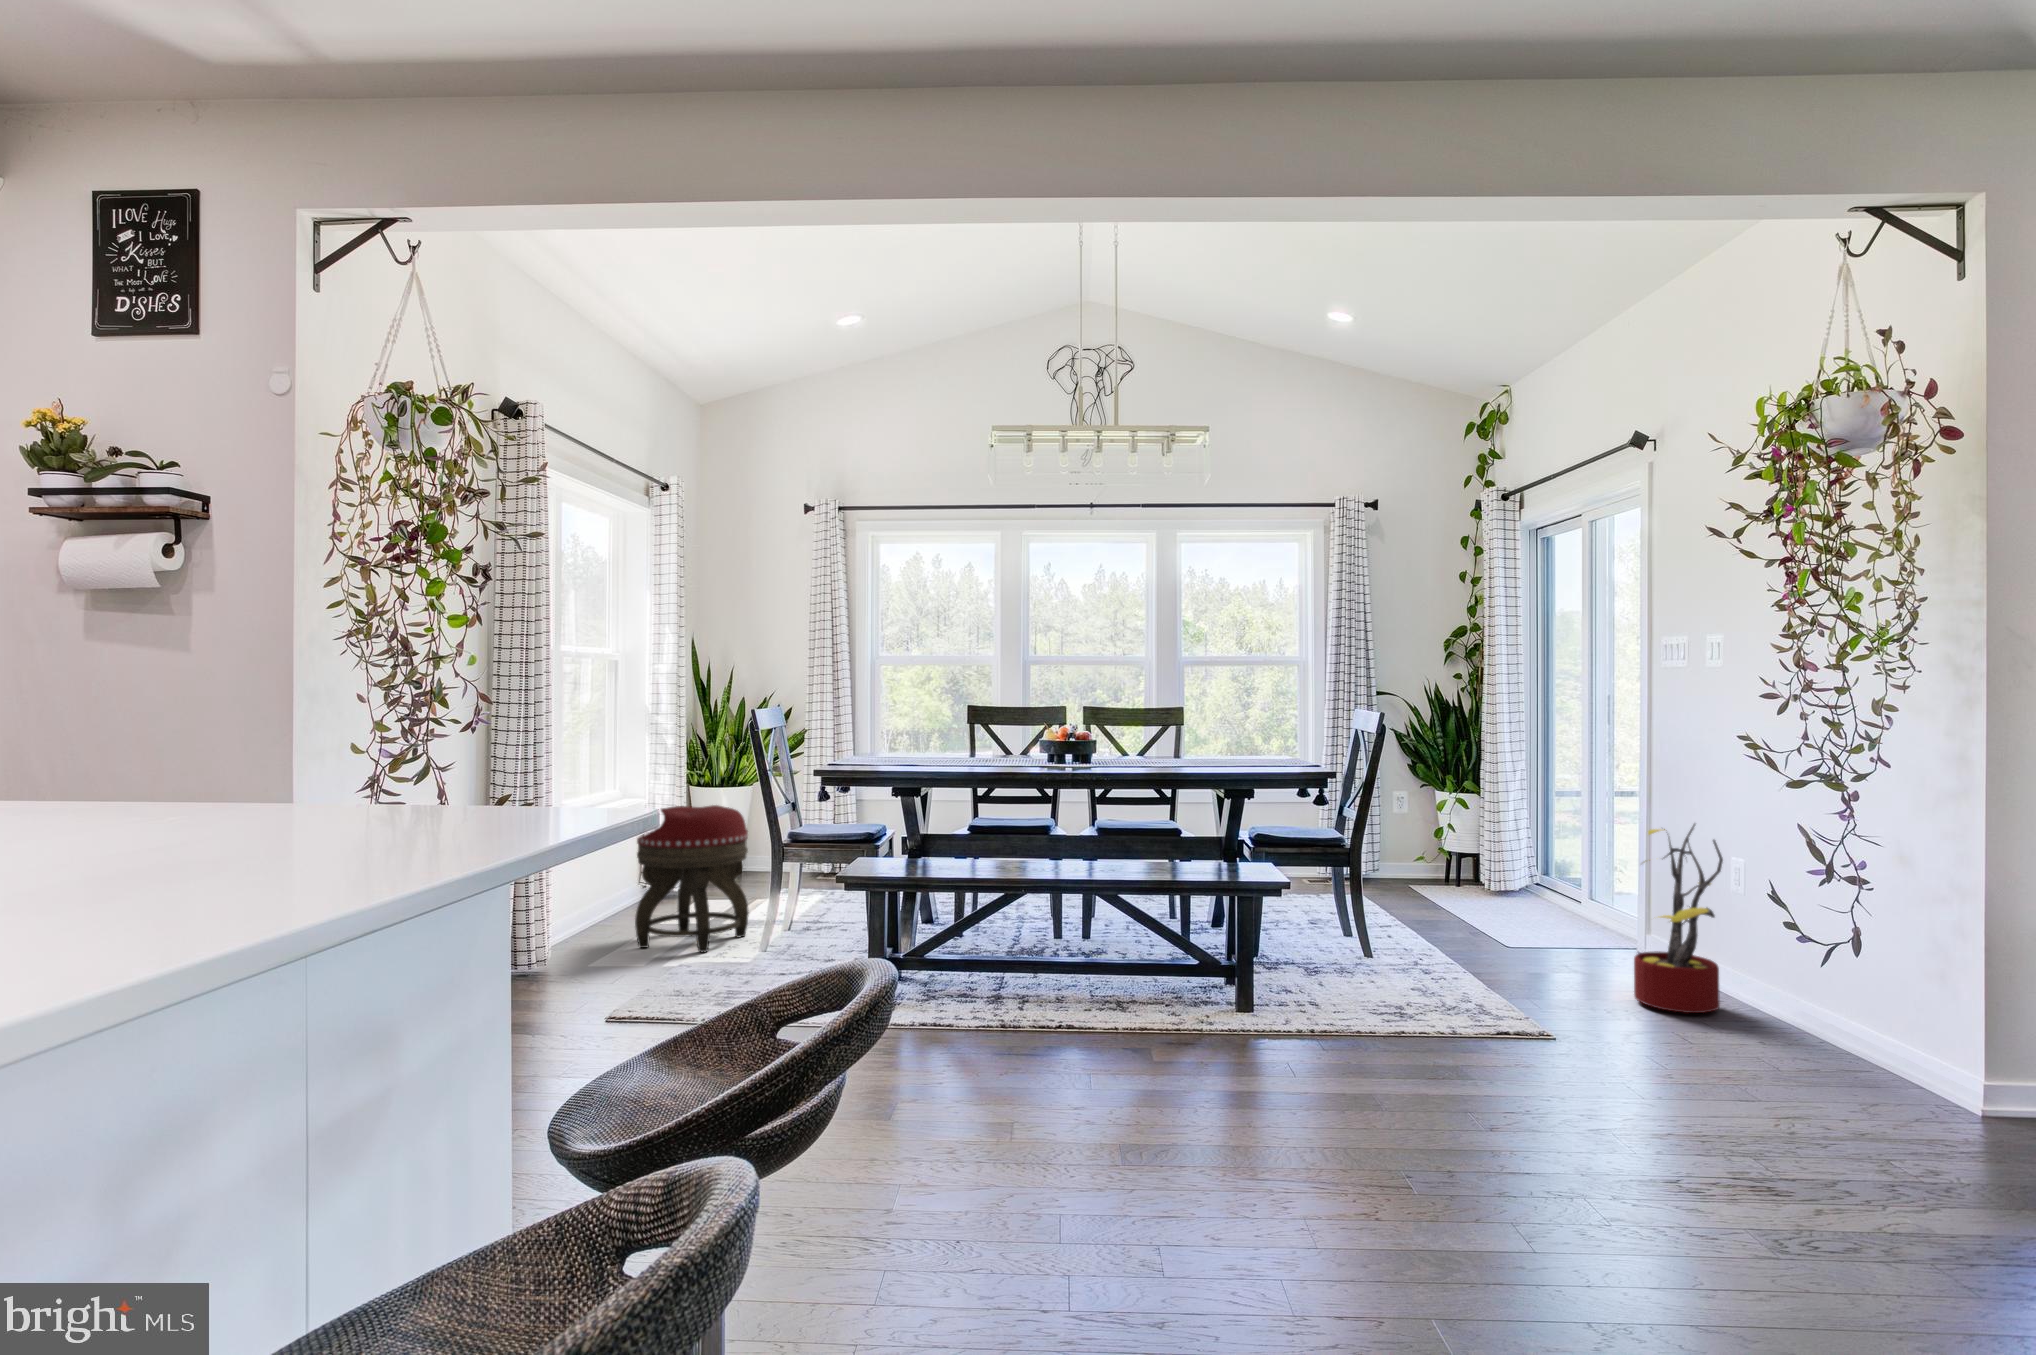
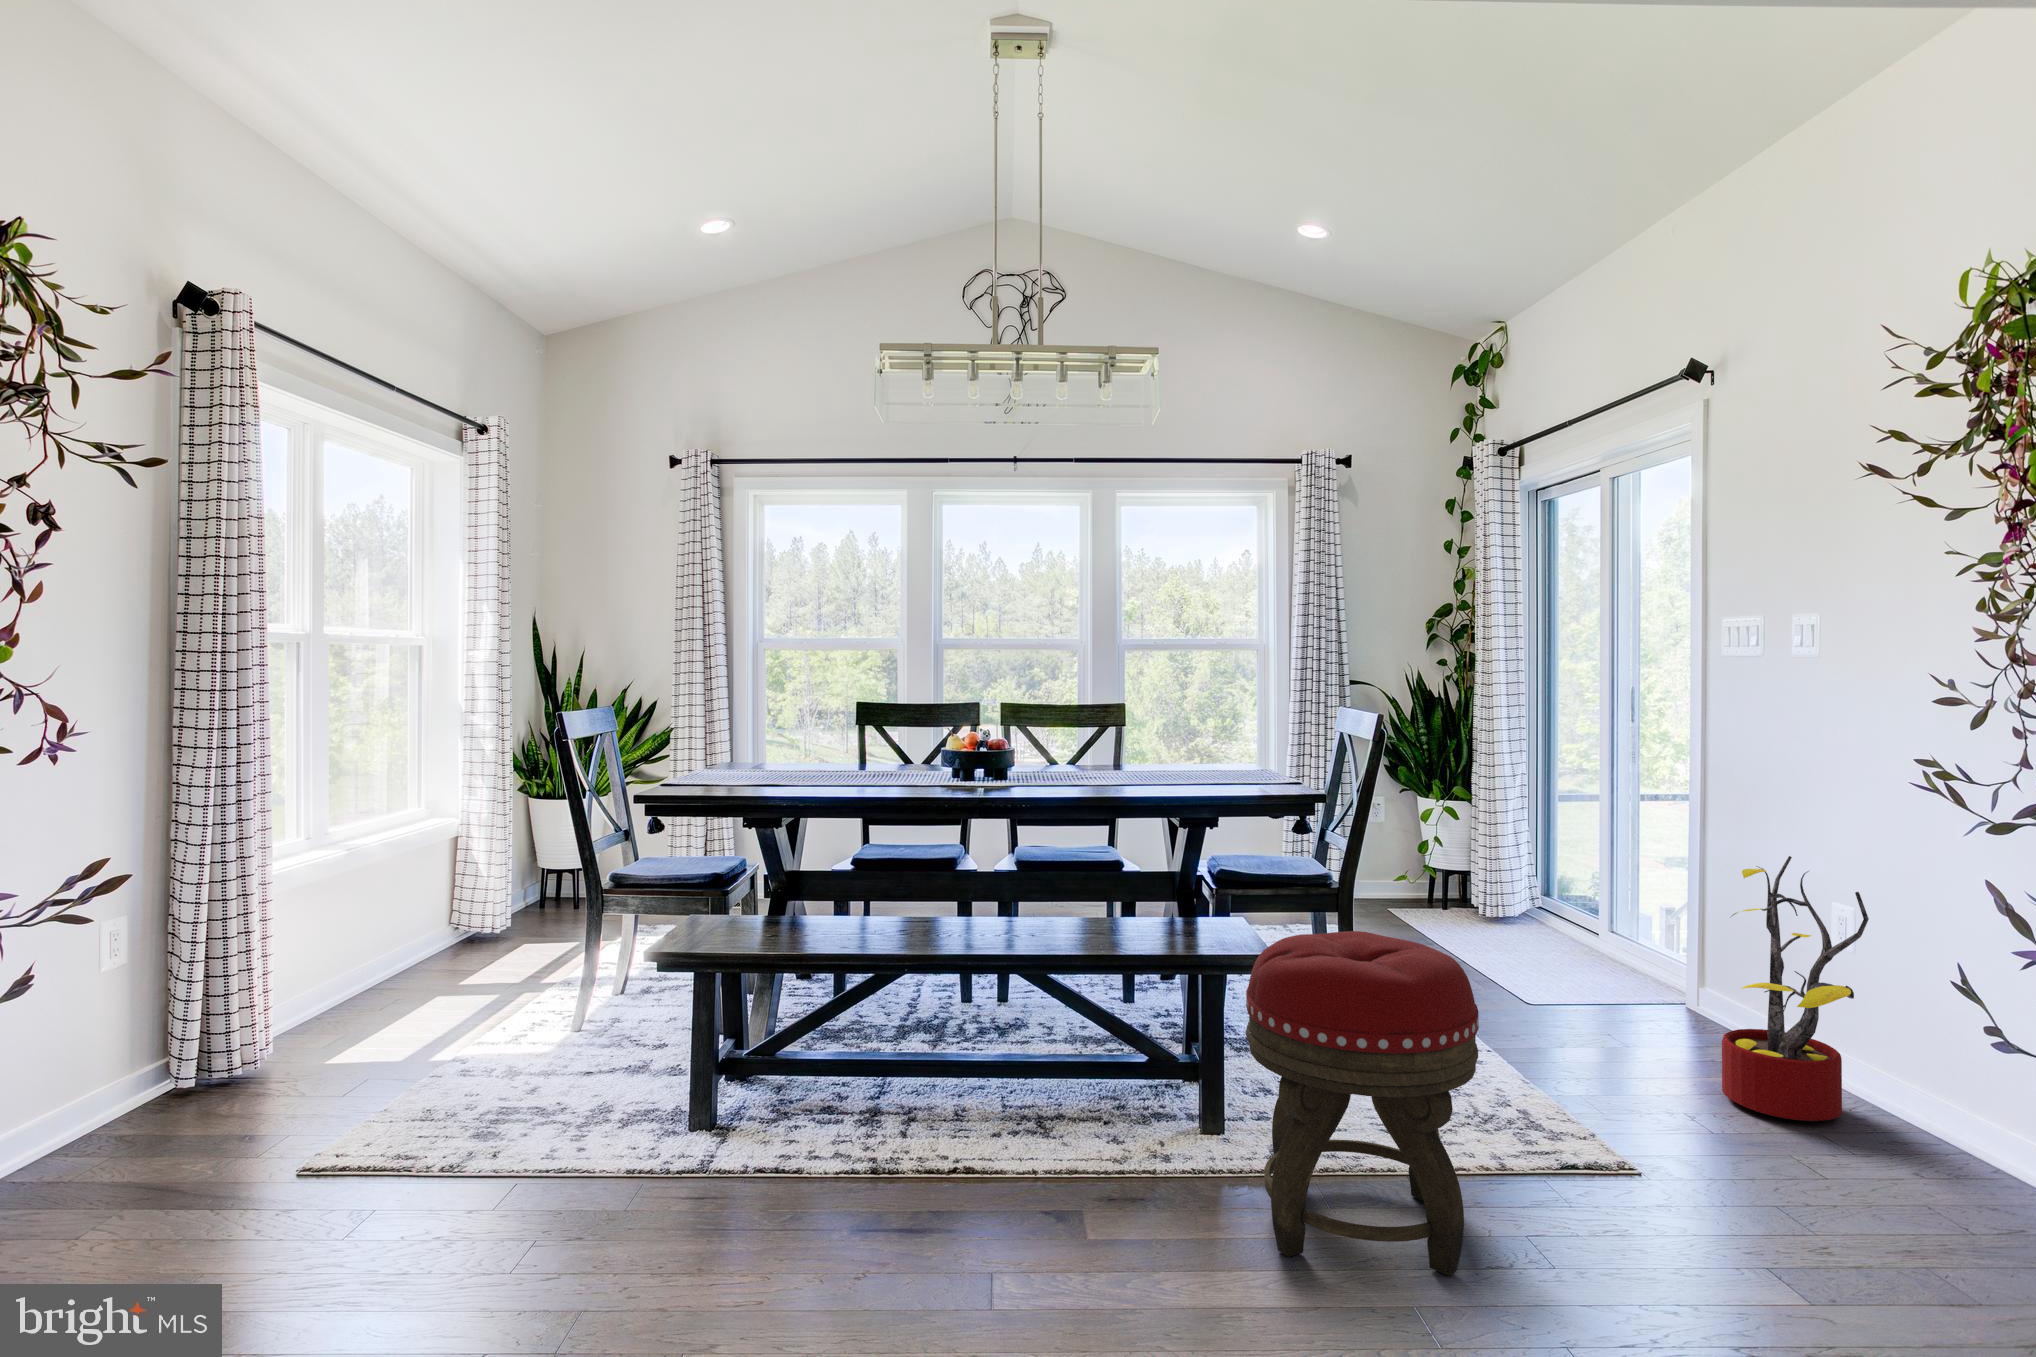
footstool: present [635,805,749,952] -> present [1246,931,1479,1275]

